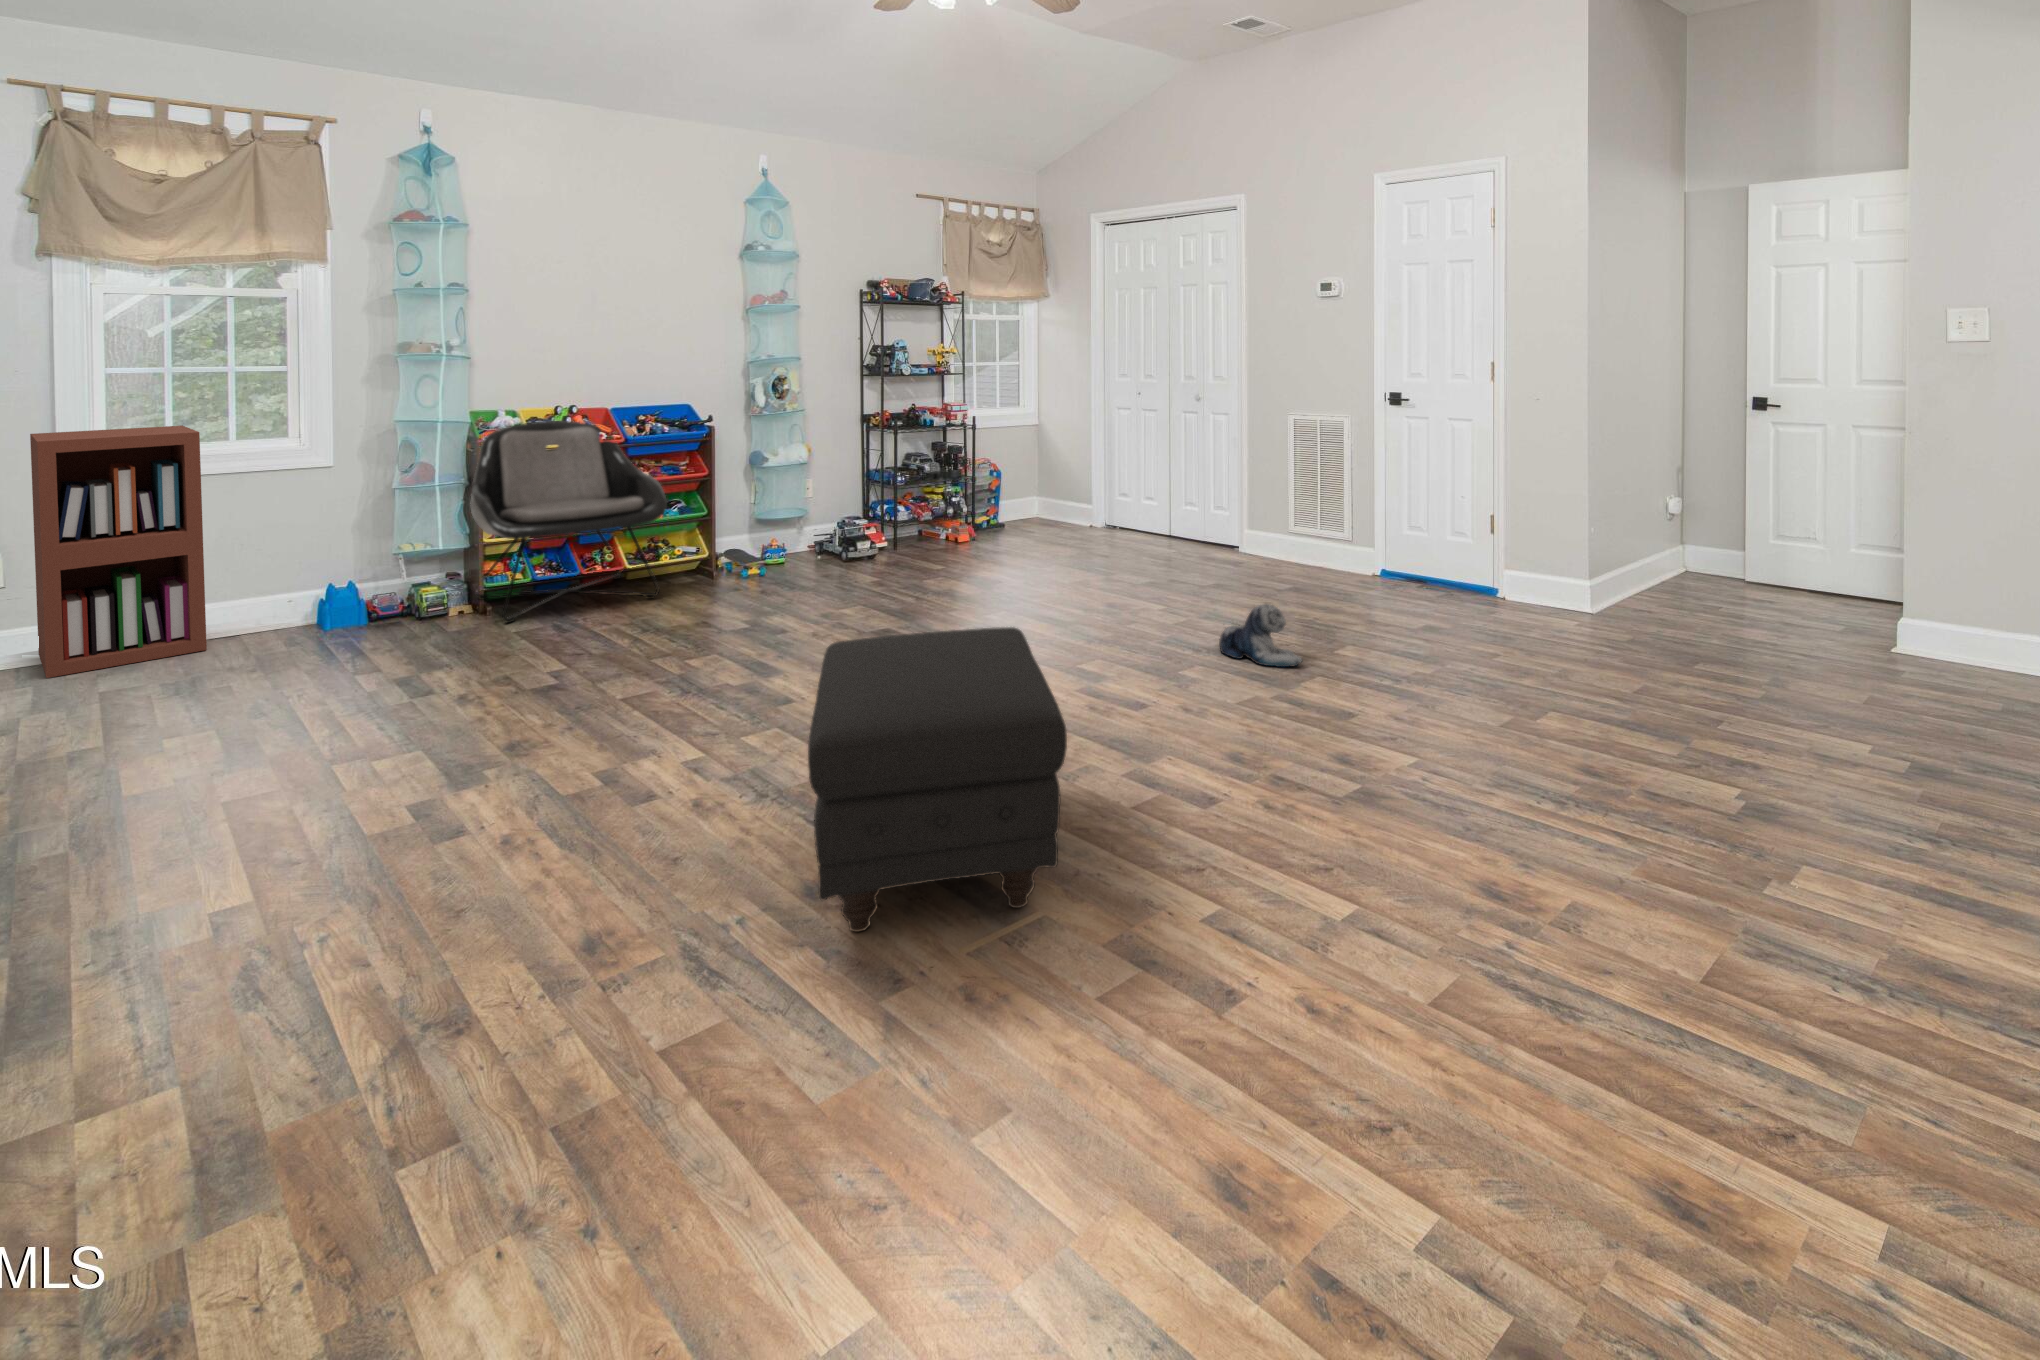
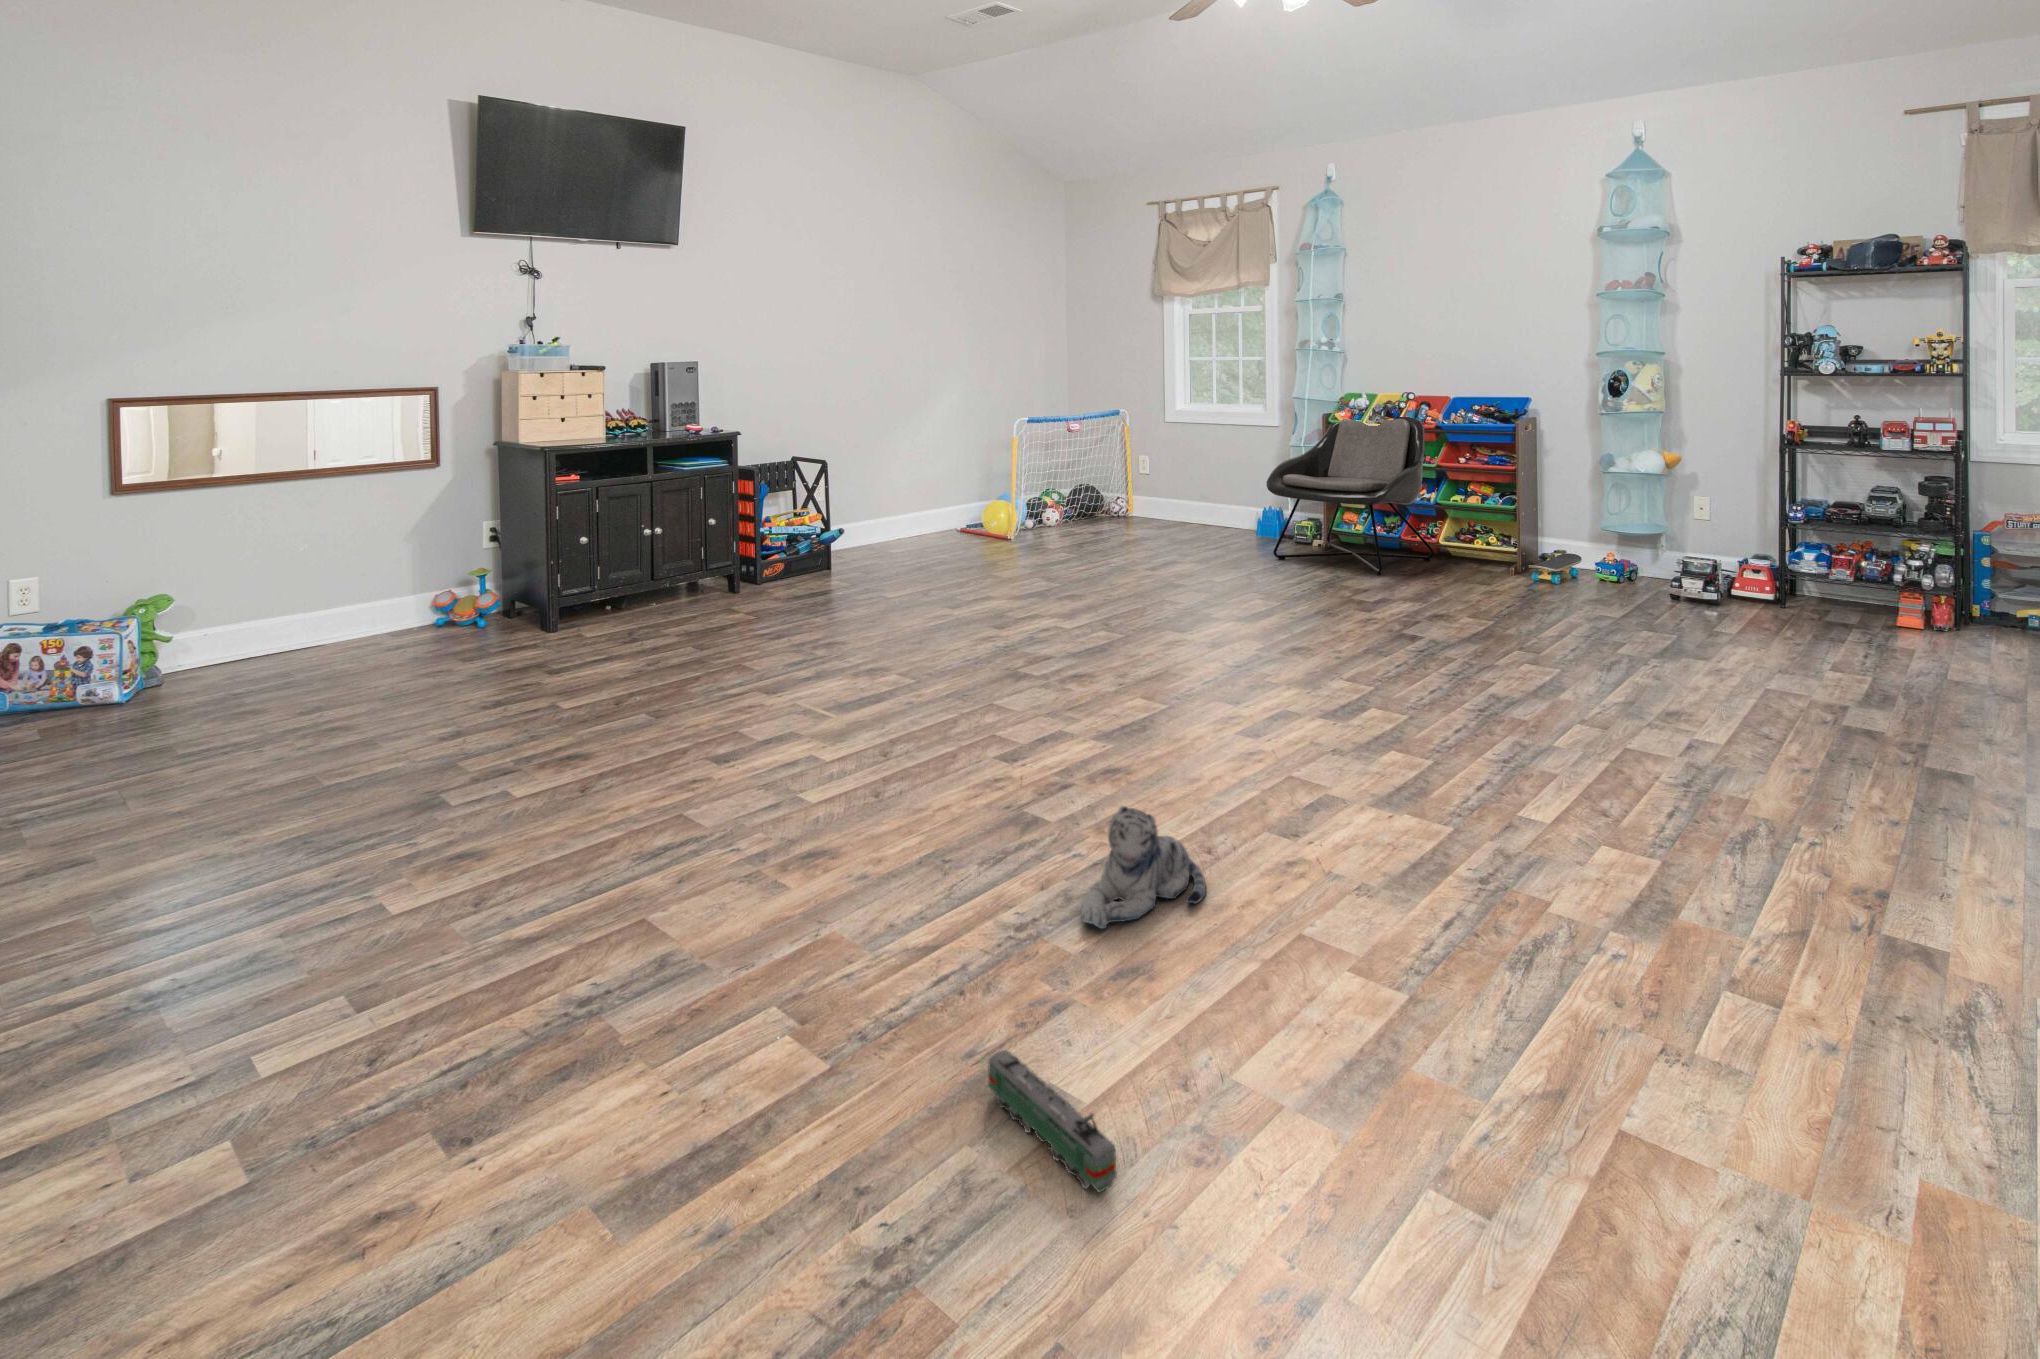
bookshelf: present [30,426,207,678] -> none [1121,394,1212,531]
plush toy: present [1219,604,1302,667] -> present [1081,806,1207,929]
ottoman: present [808,627,1067,932] -> none [794,546,1017,708]
toy train: none [1758,748,1822,803] -> present [988,1050,1117,1193]

